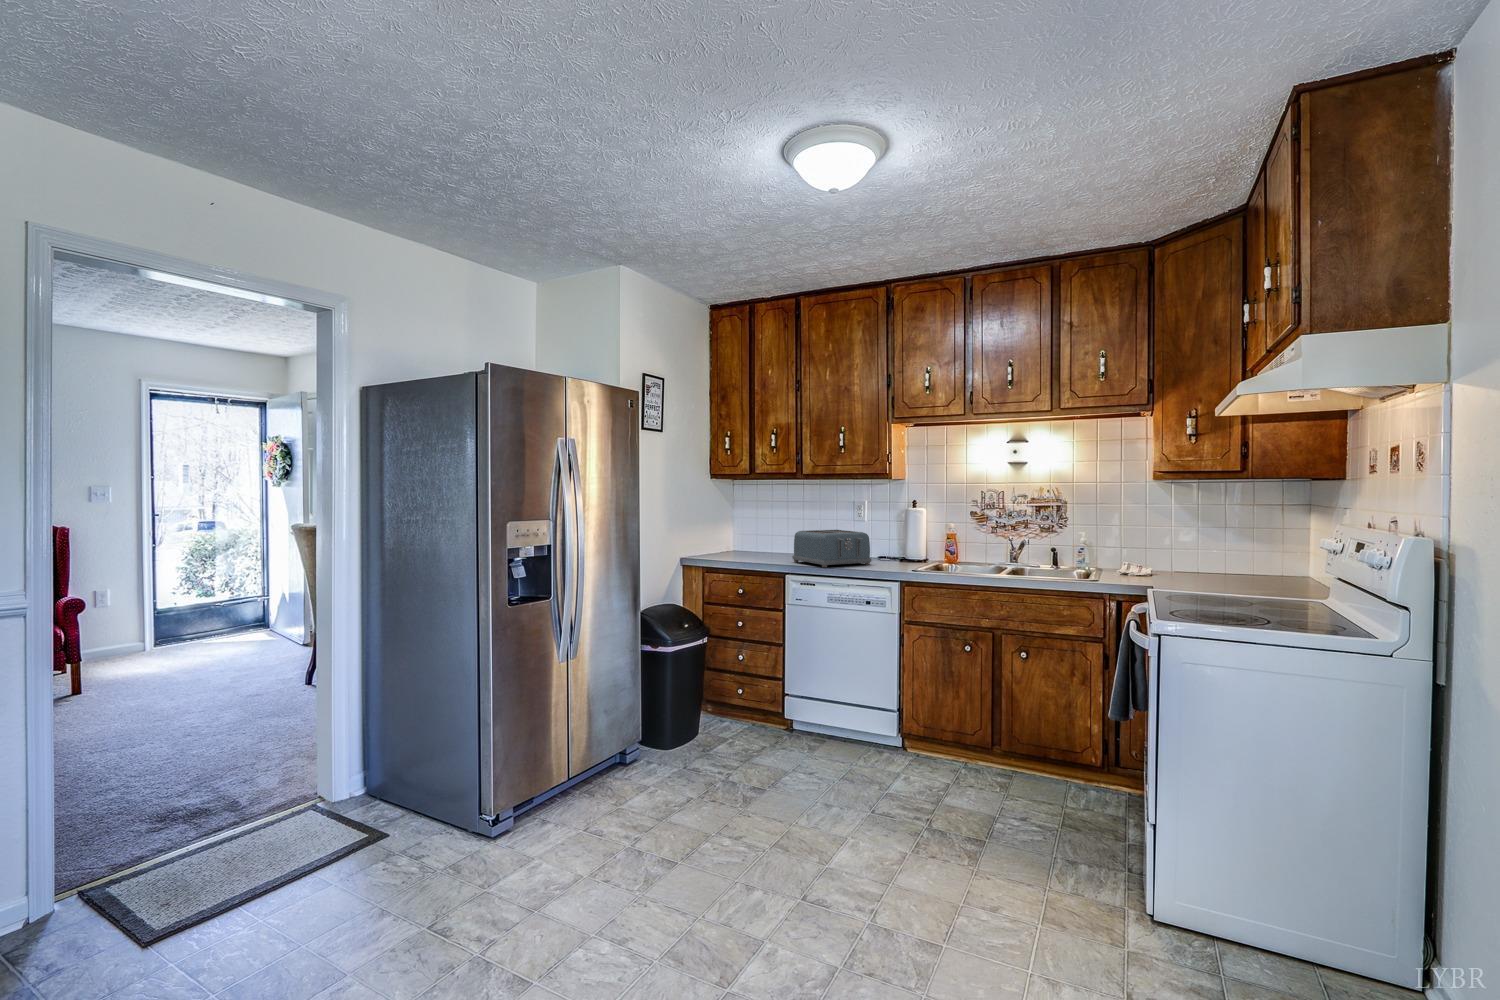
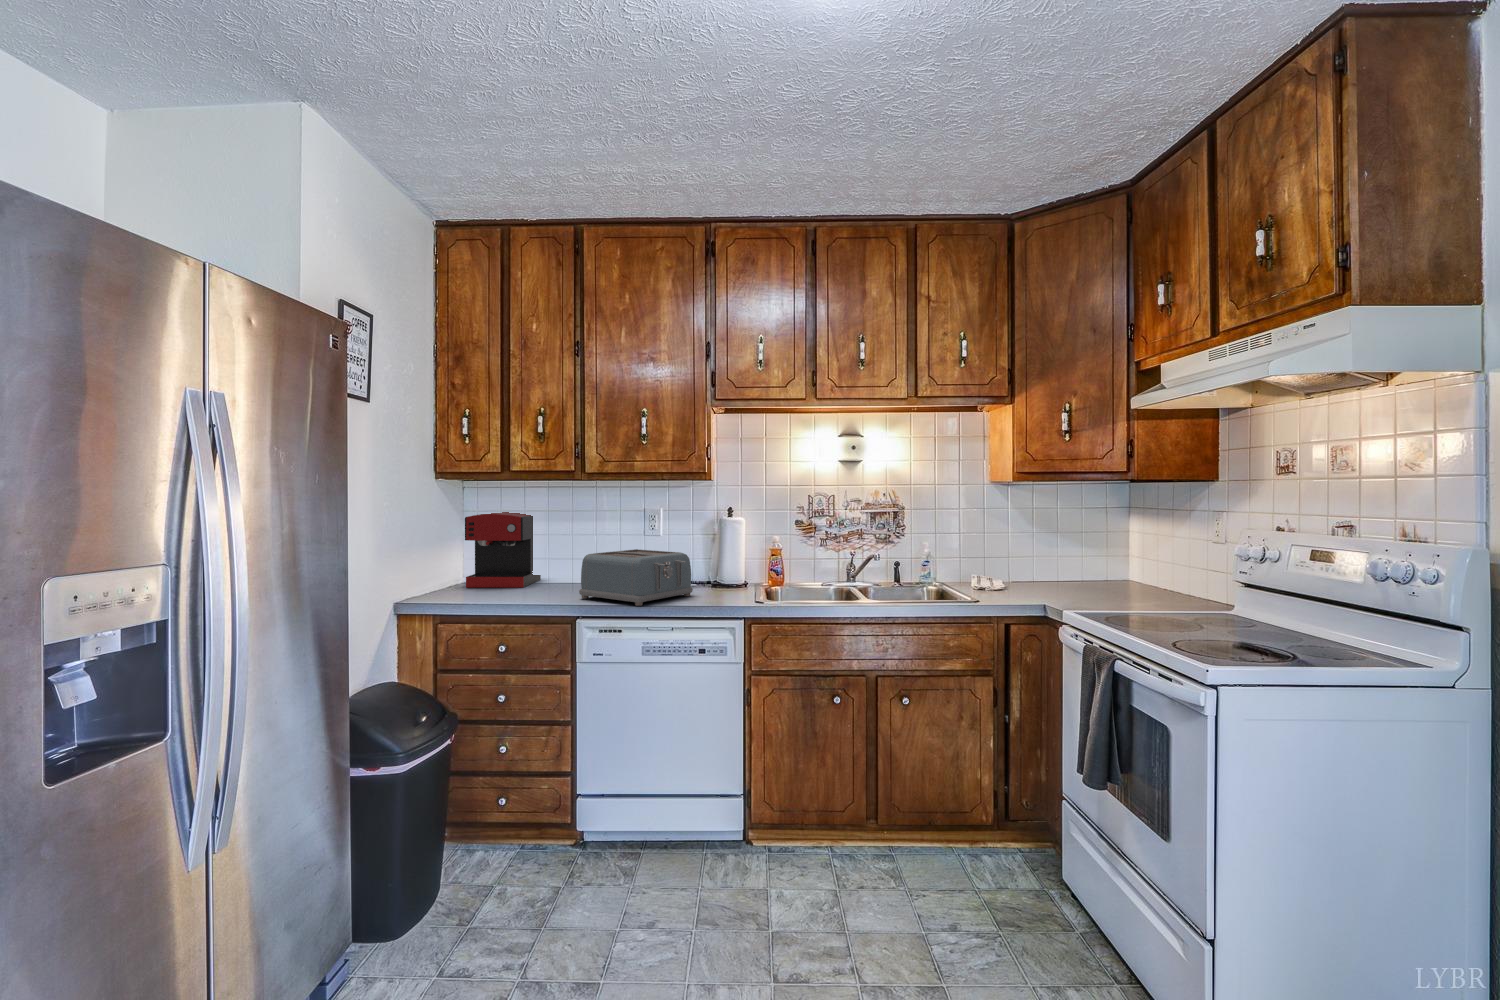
coffee maker: none [731,497,784,555] -> present [465,512,541,588]

